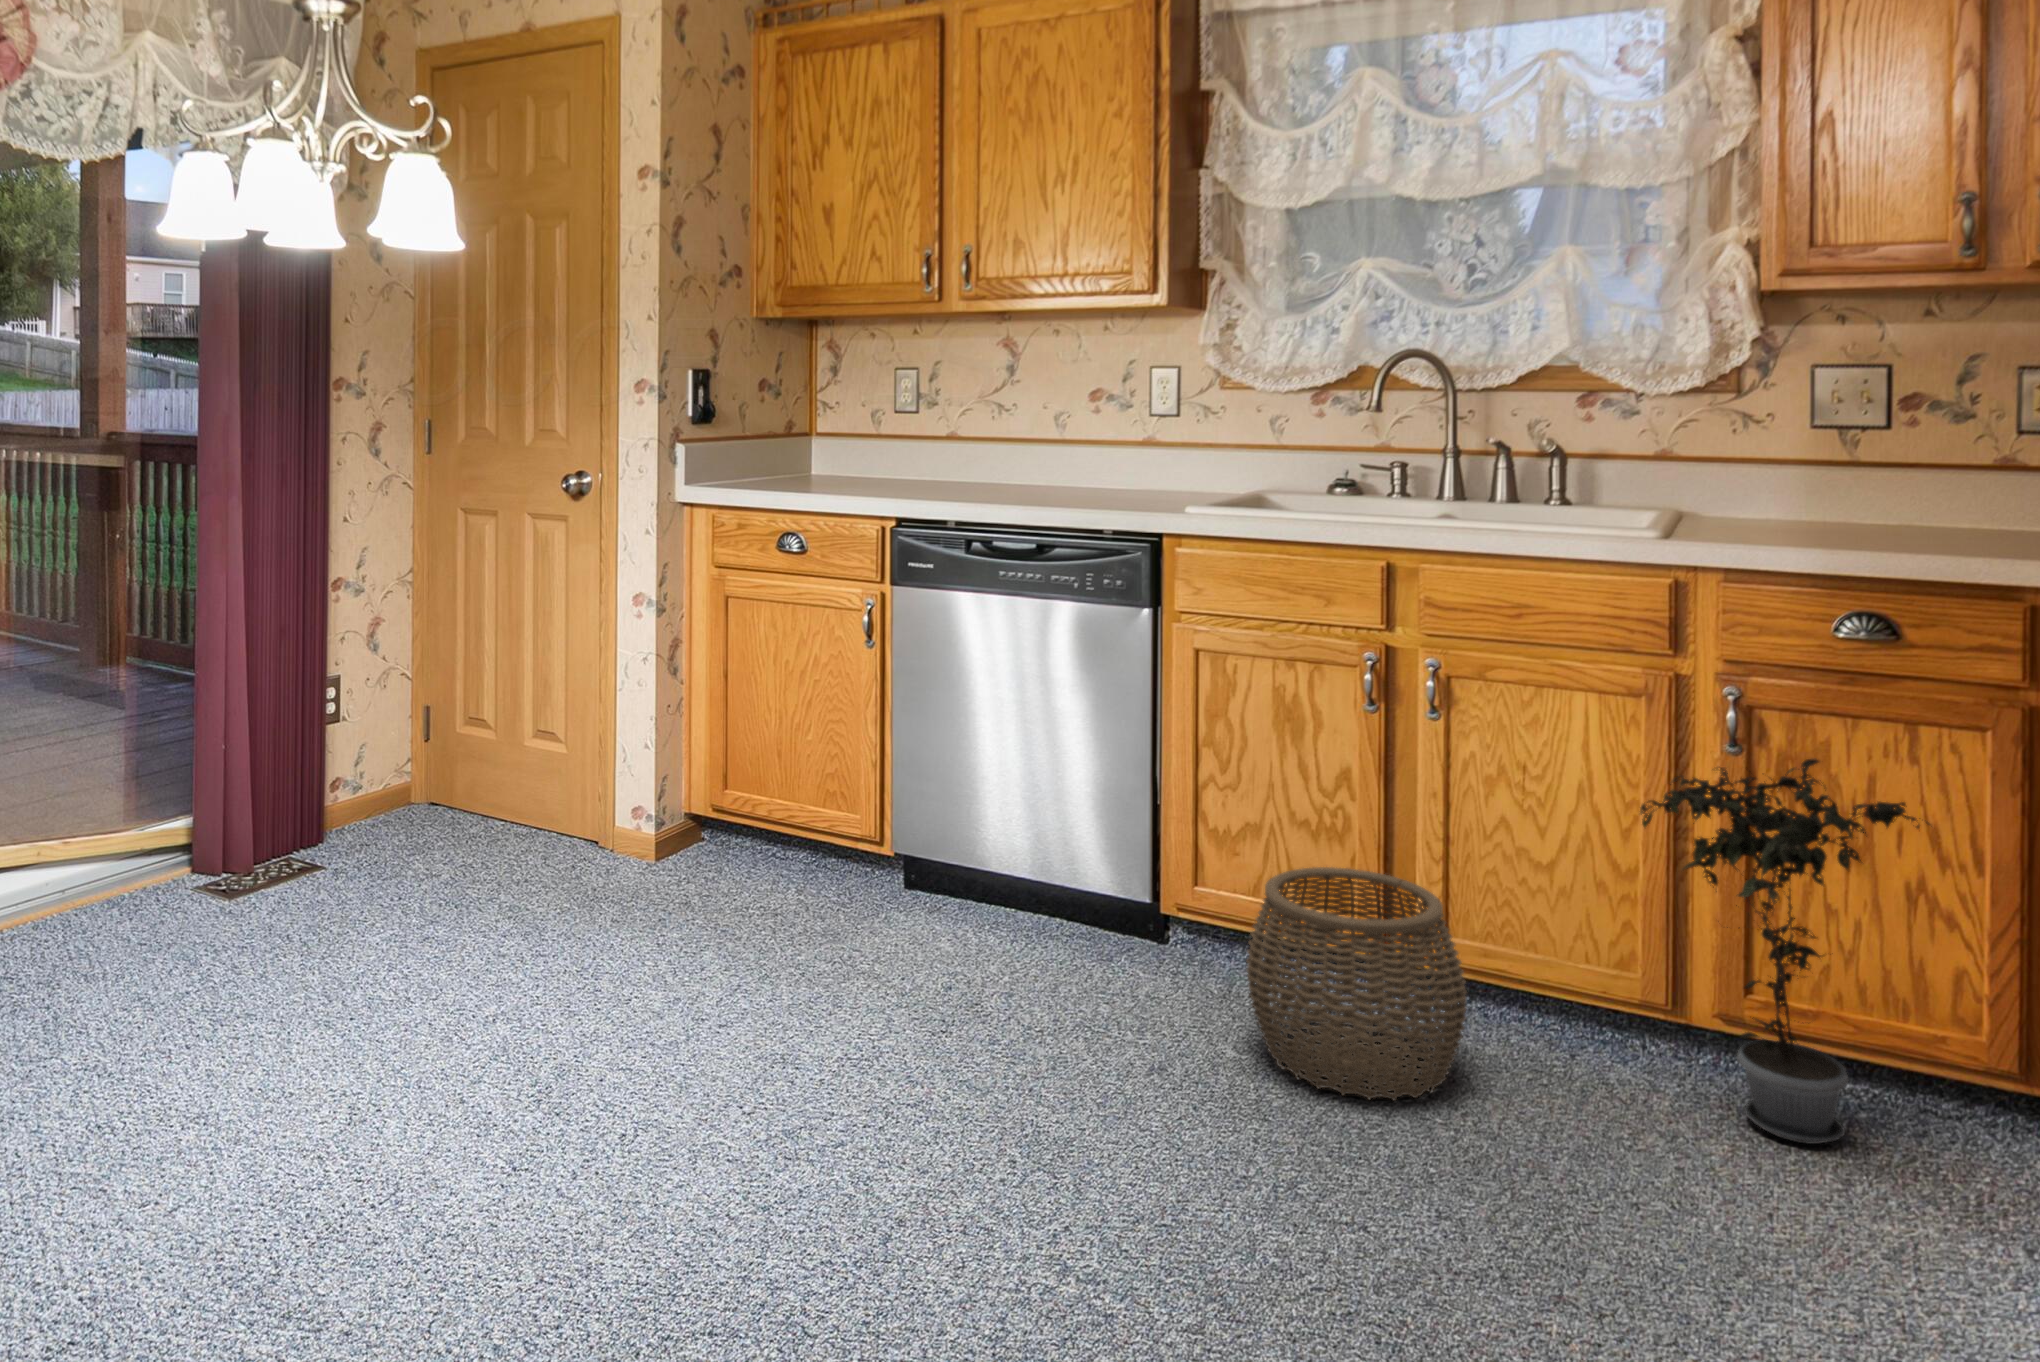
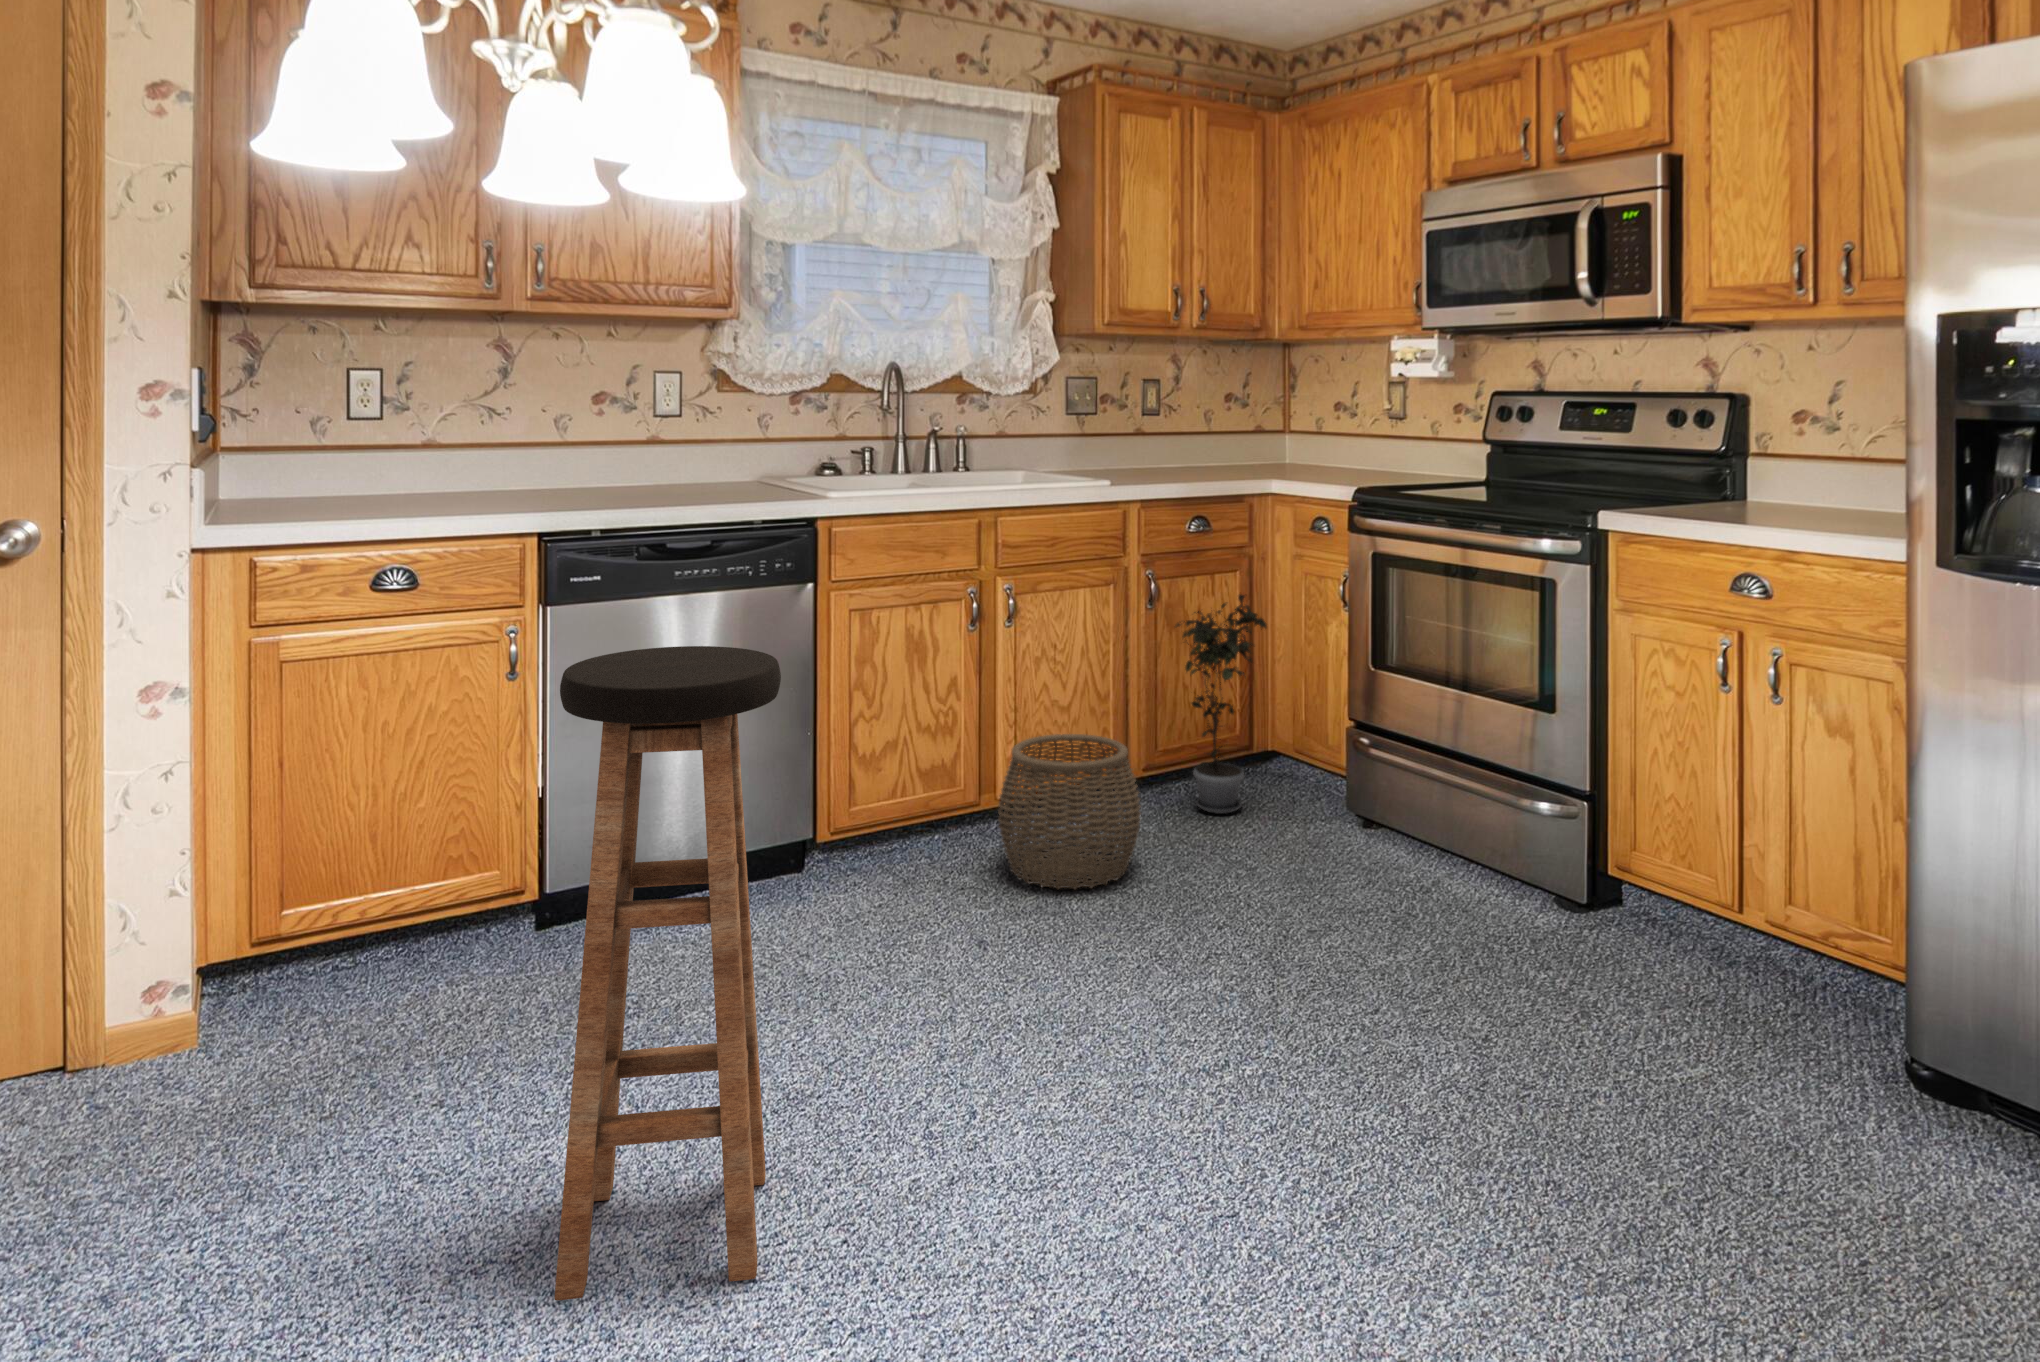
bar stool: none [400,604,585,1106] -> present [554,646,781,1300]

